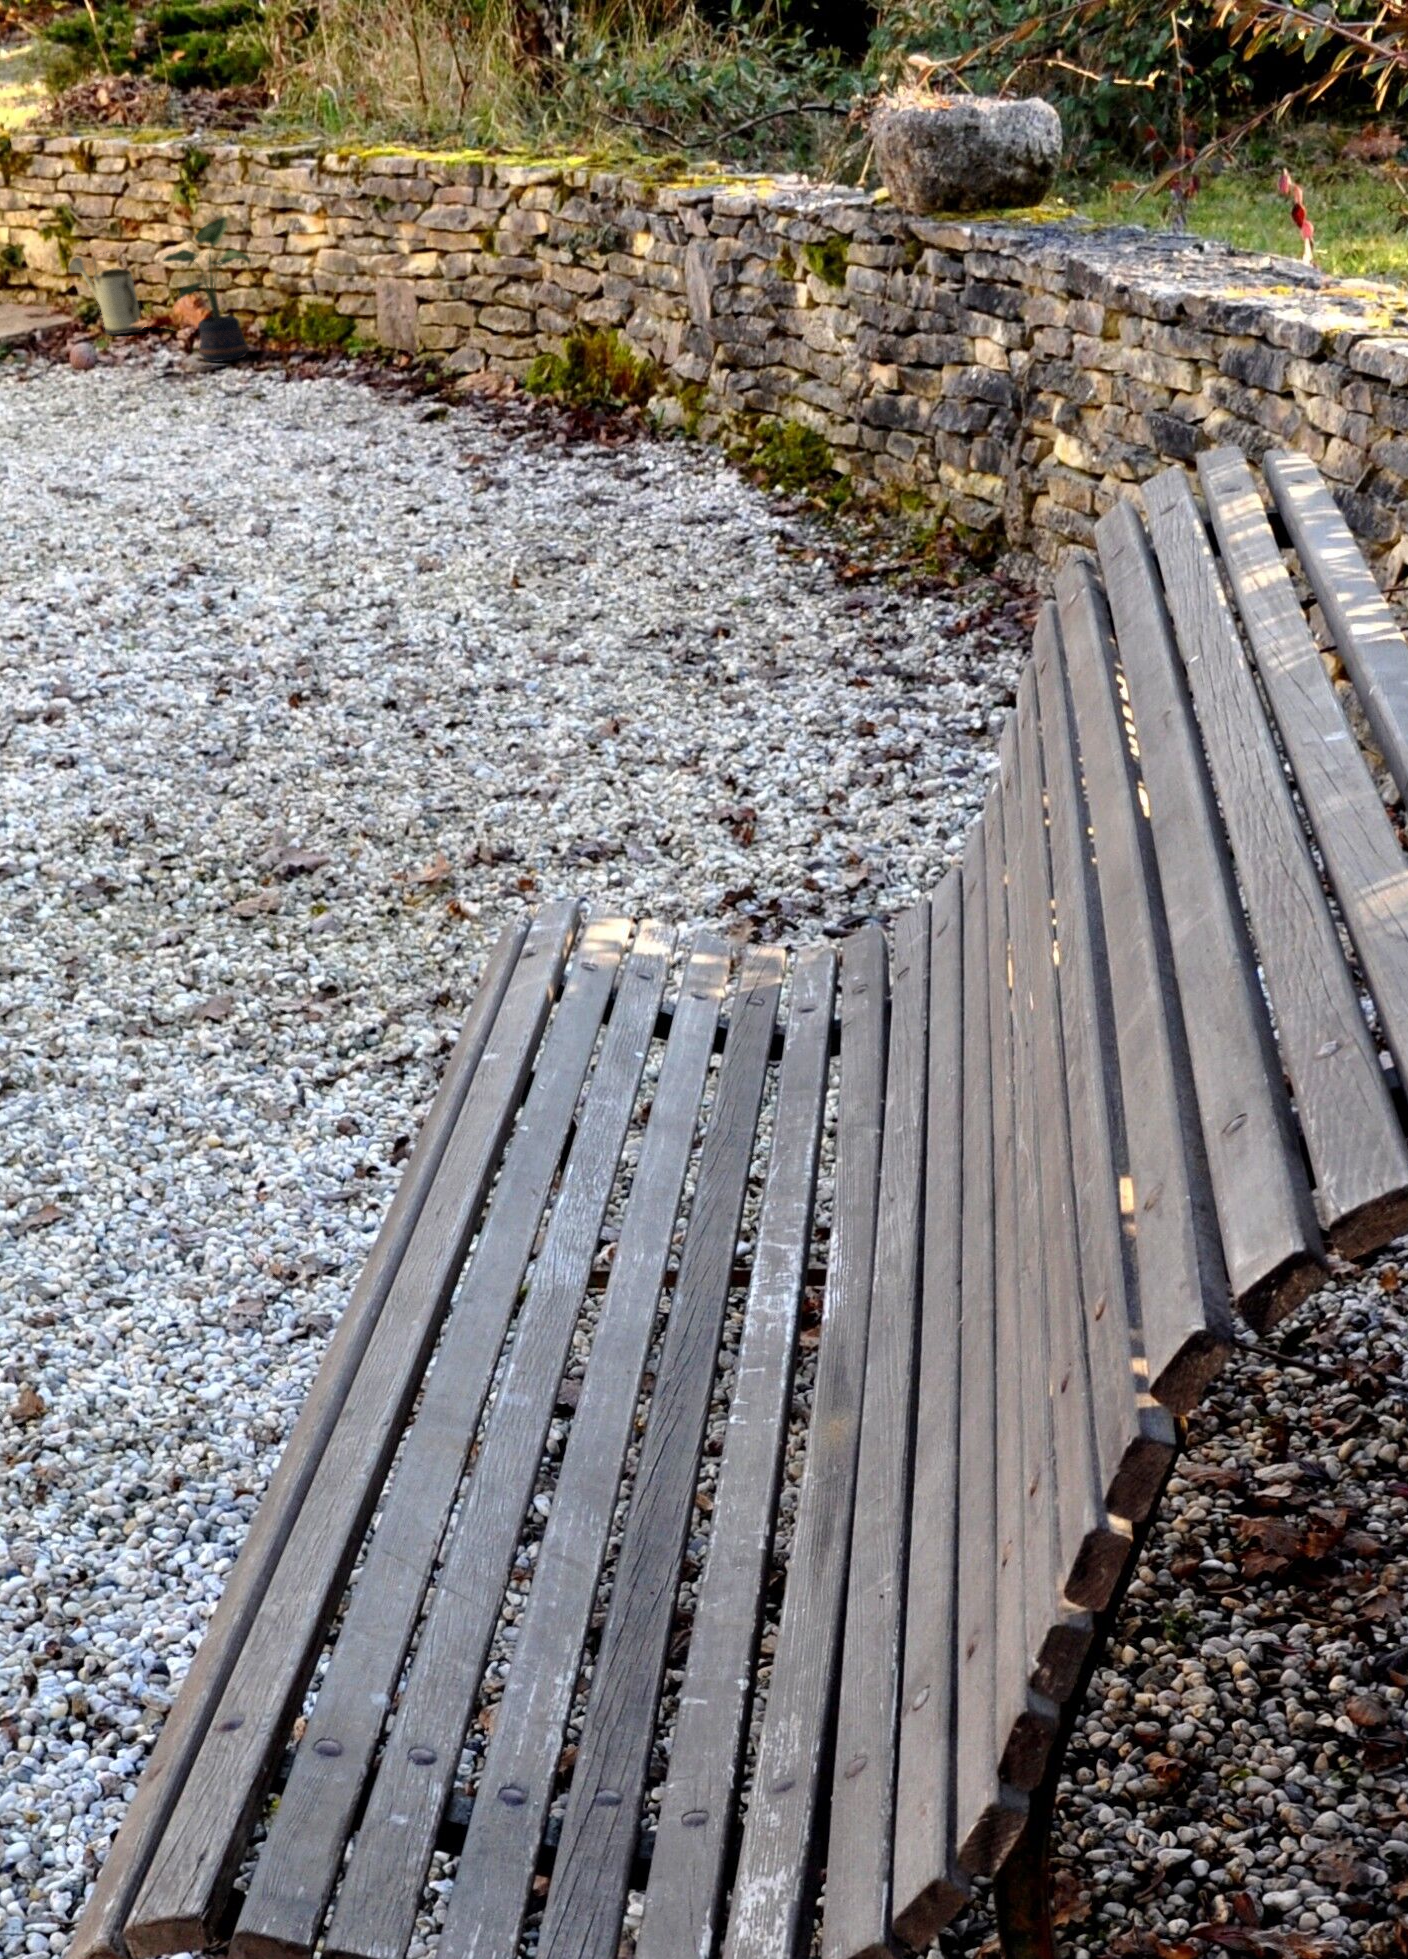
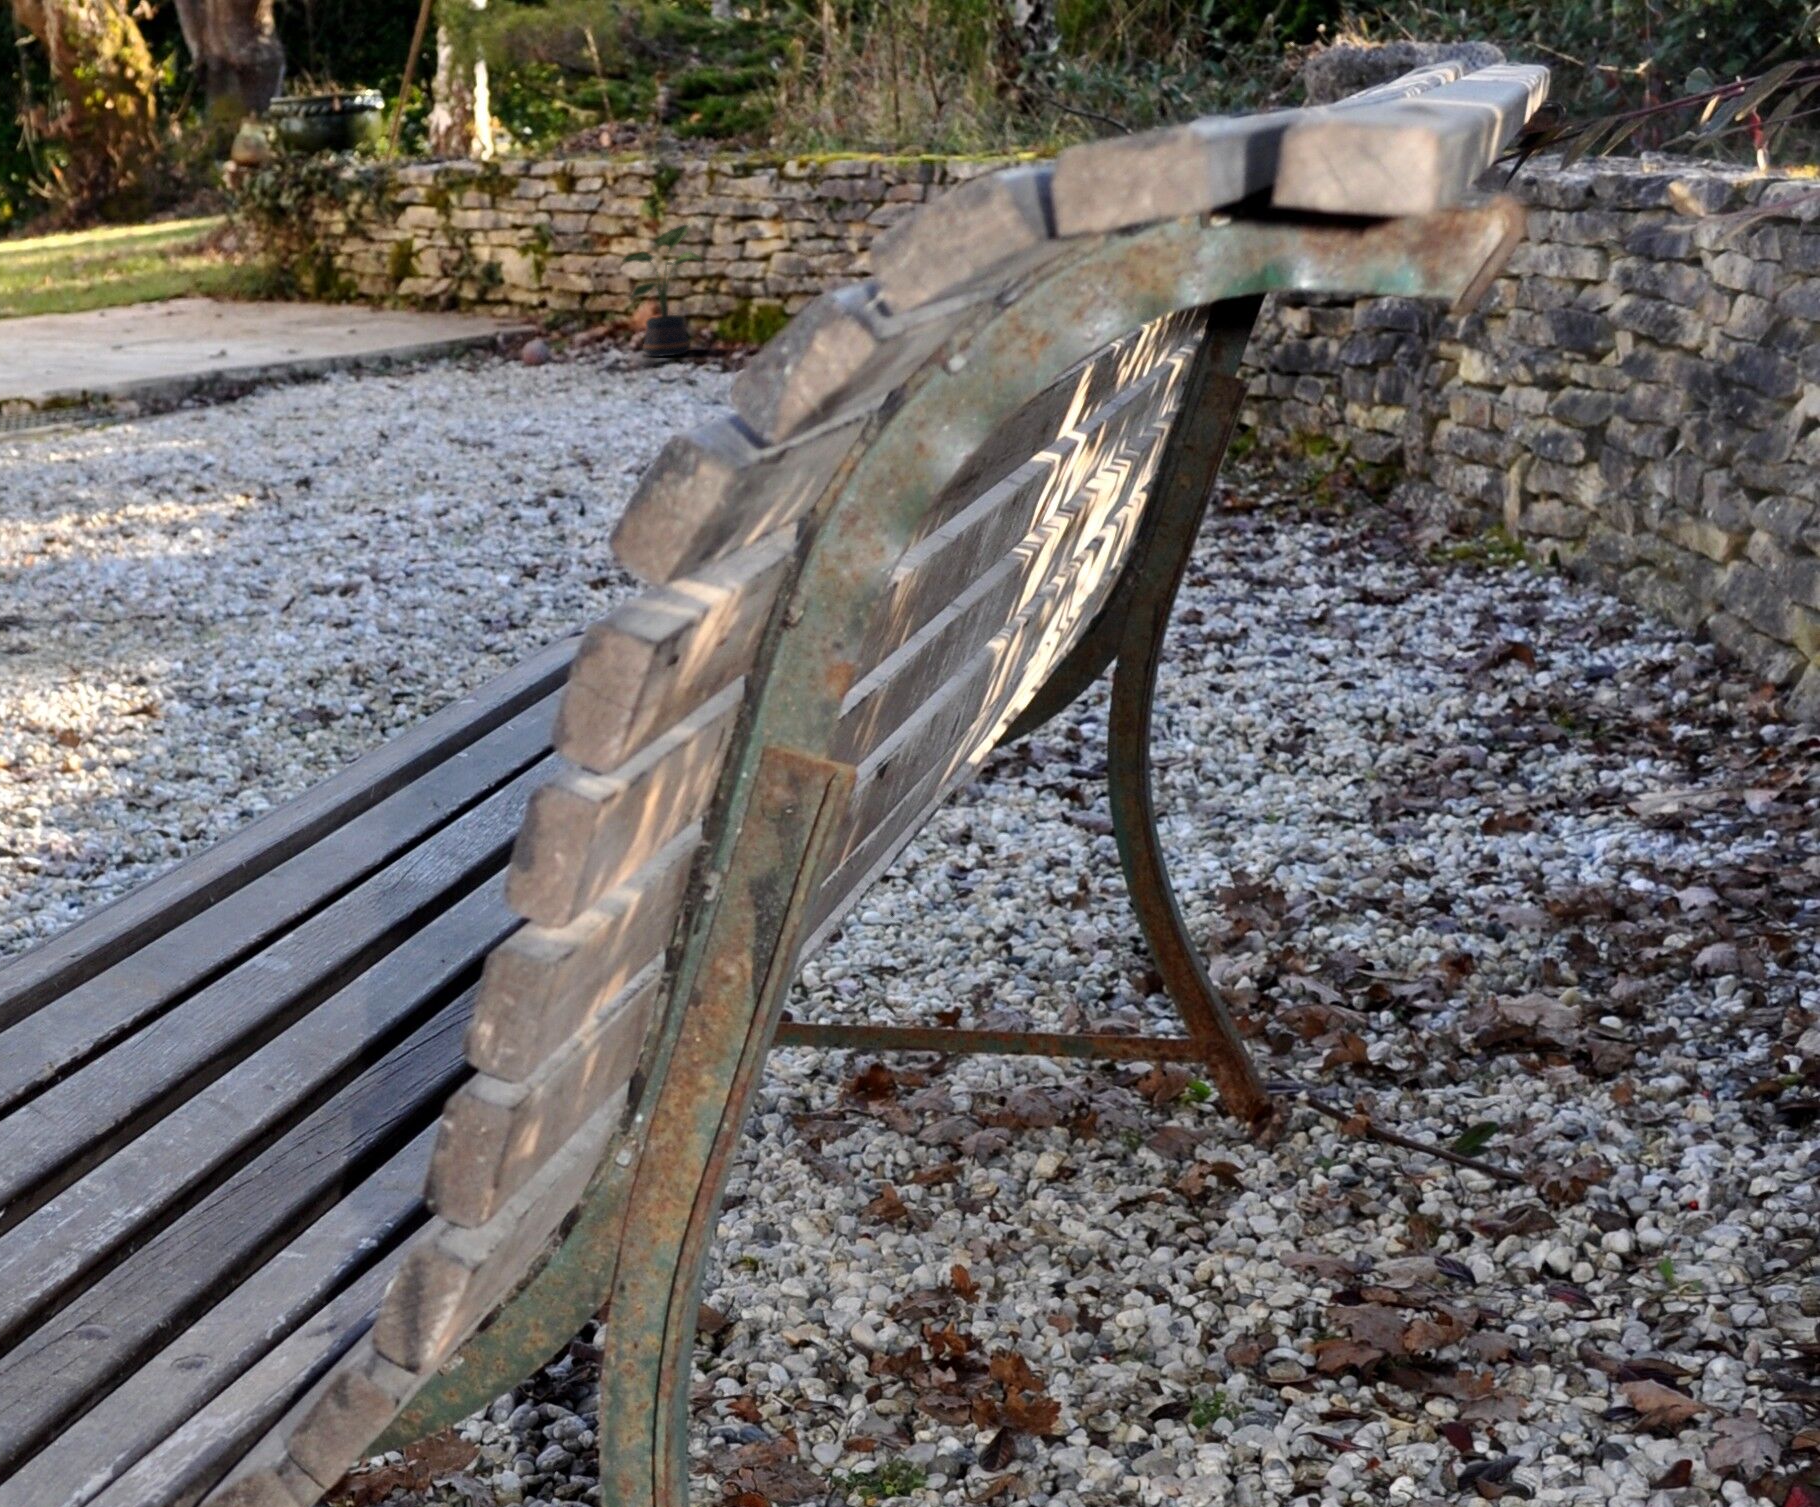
watering can: present [69,251,143,335] -> none [540,262,599,338]

